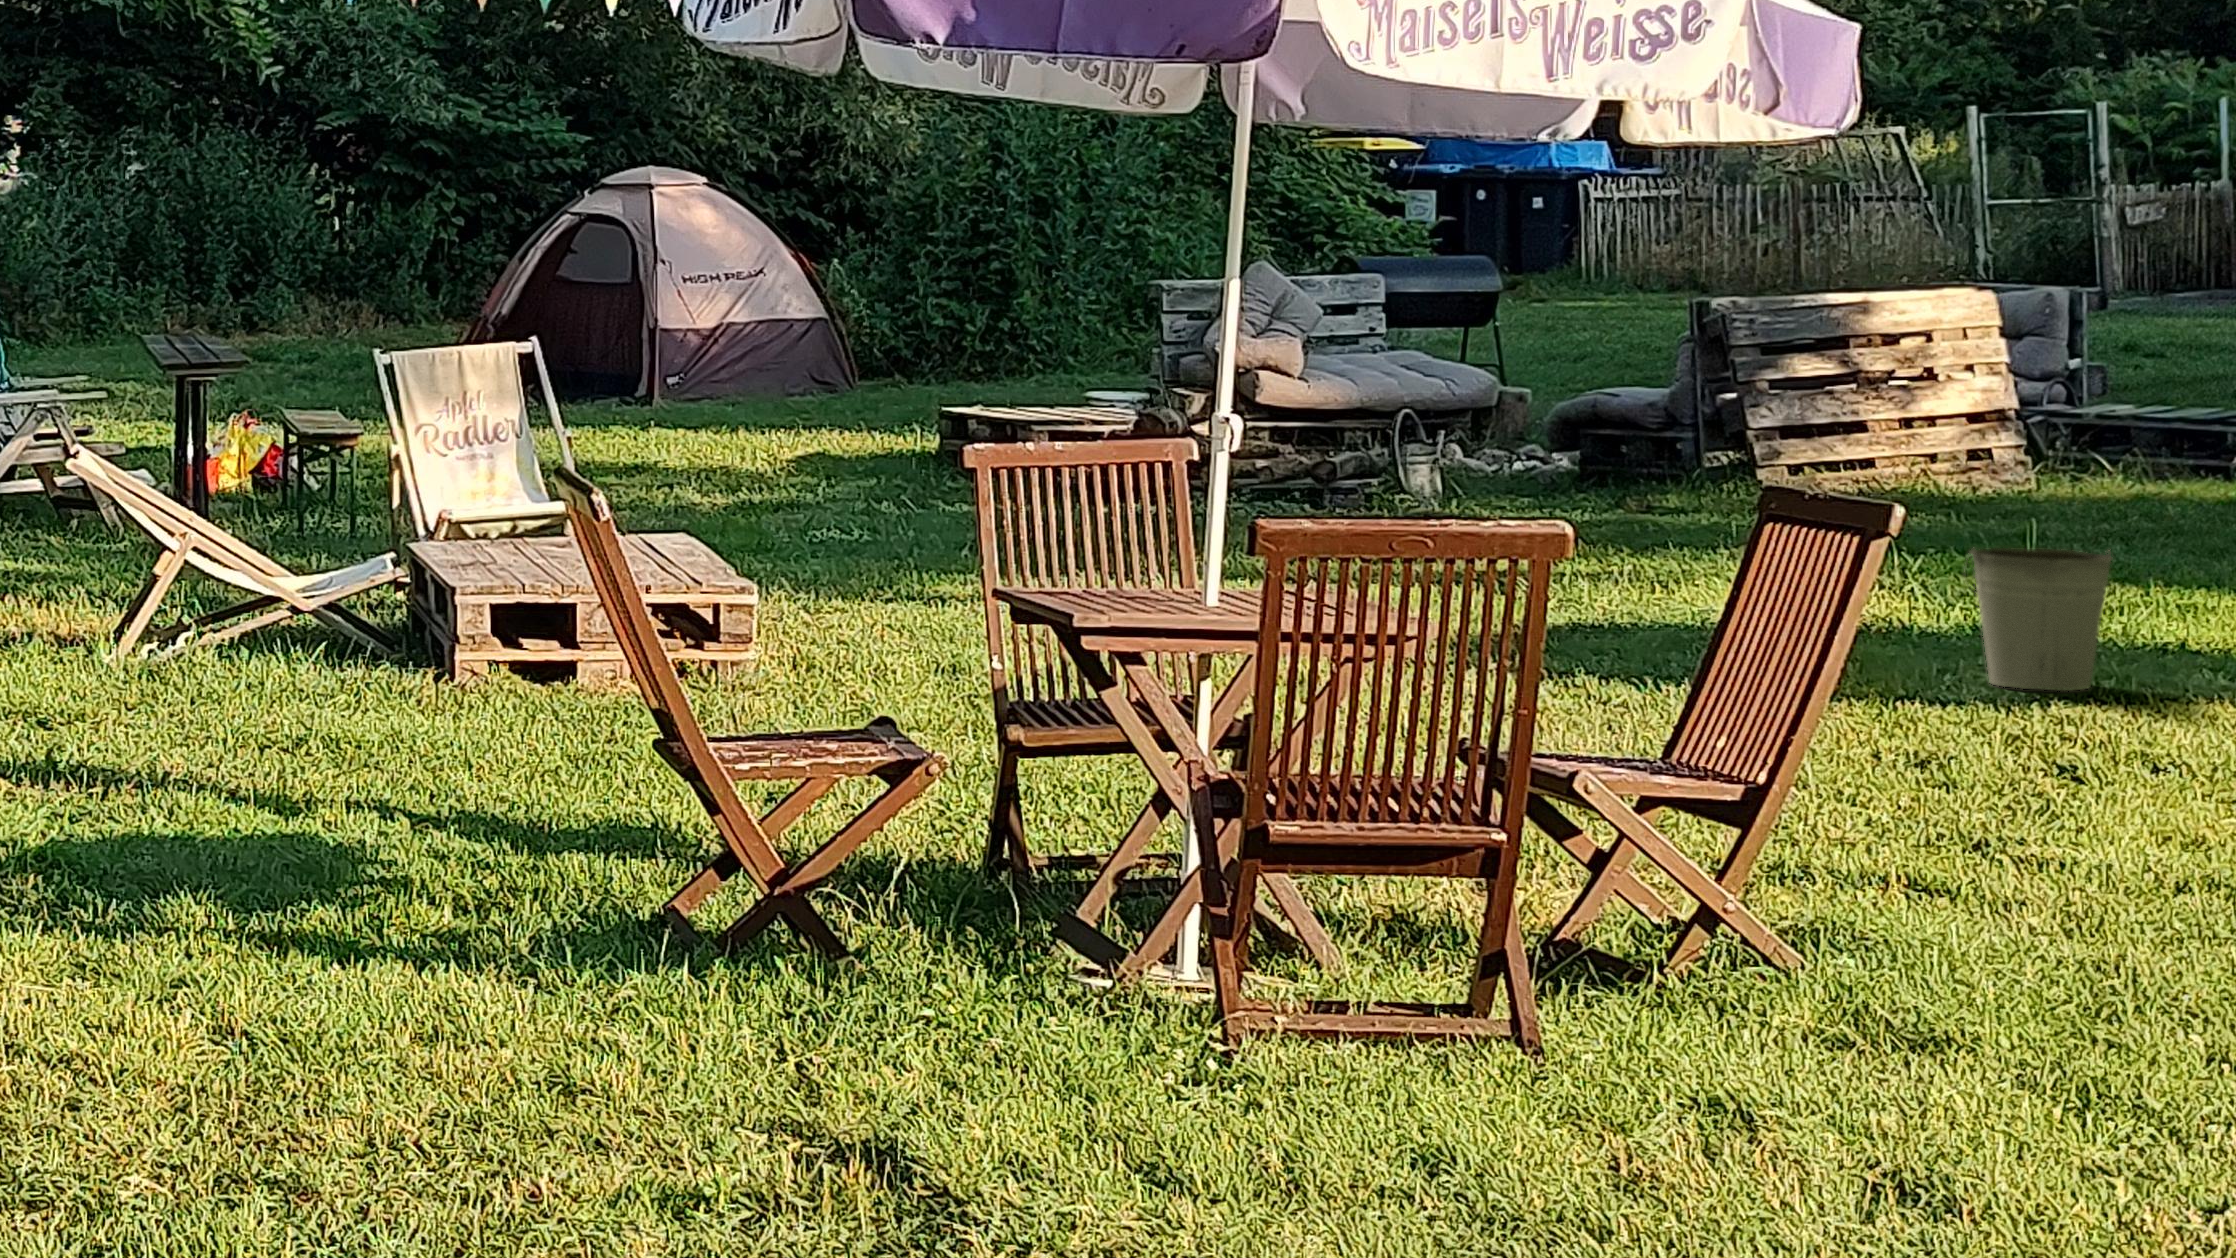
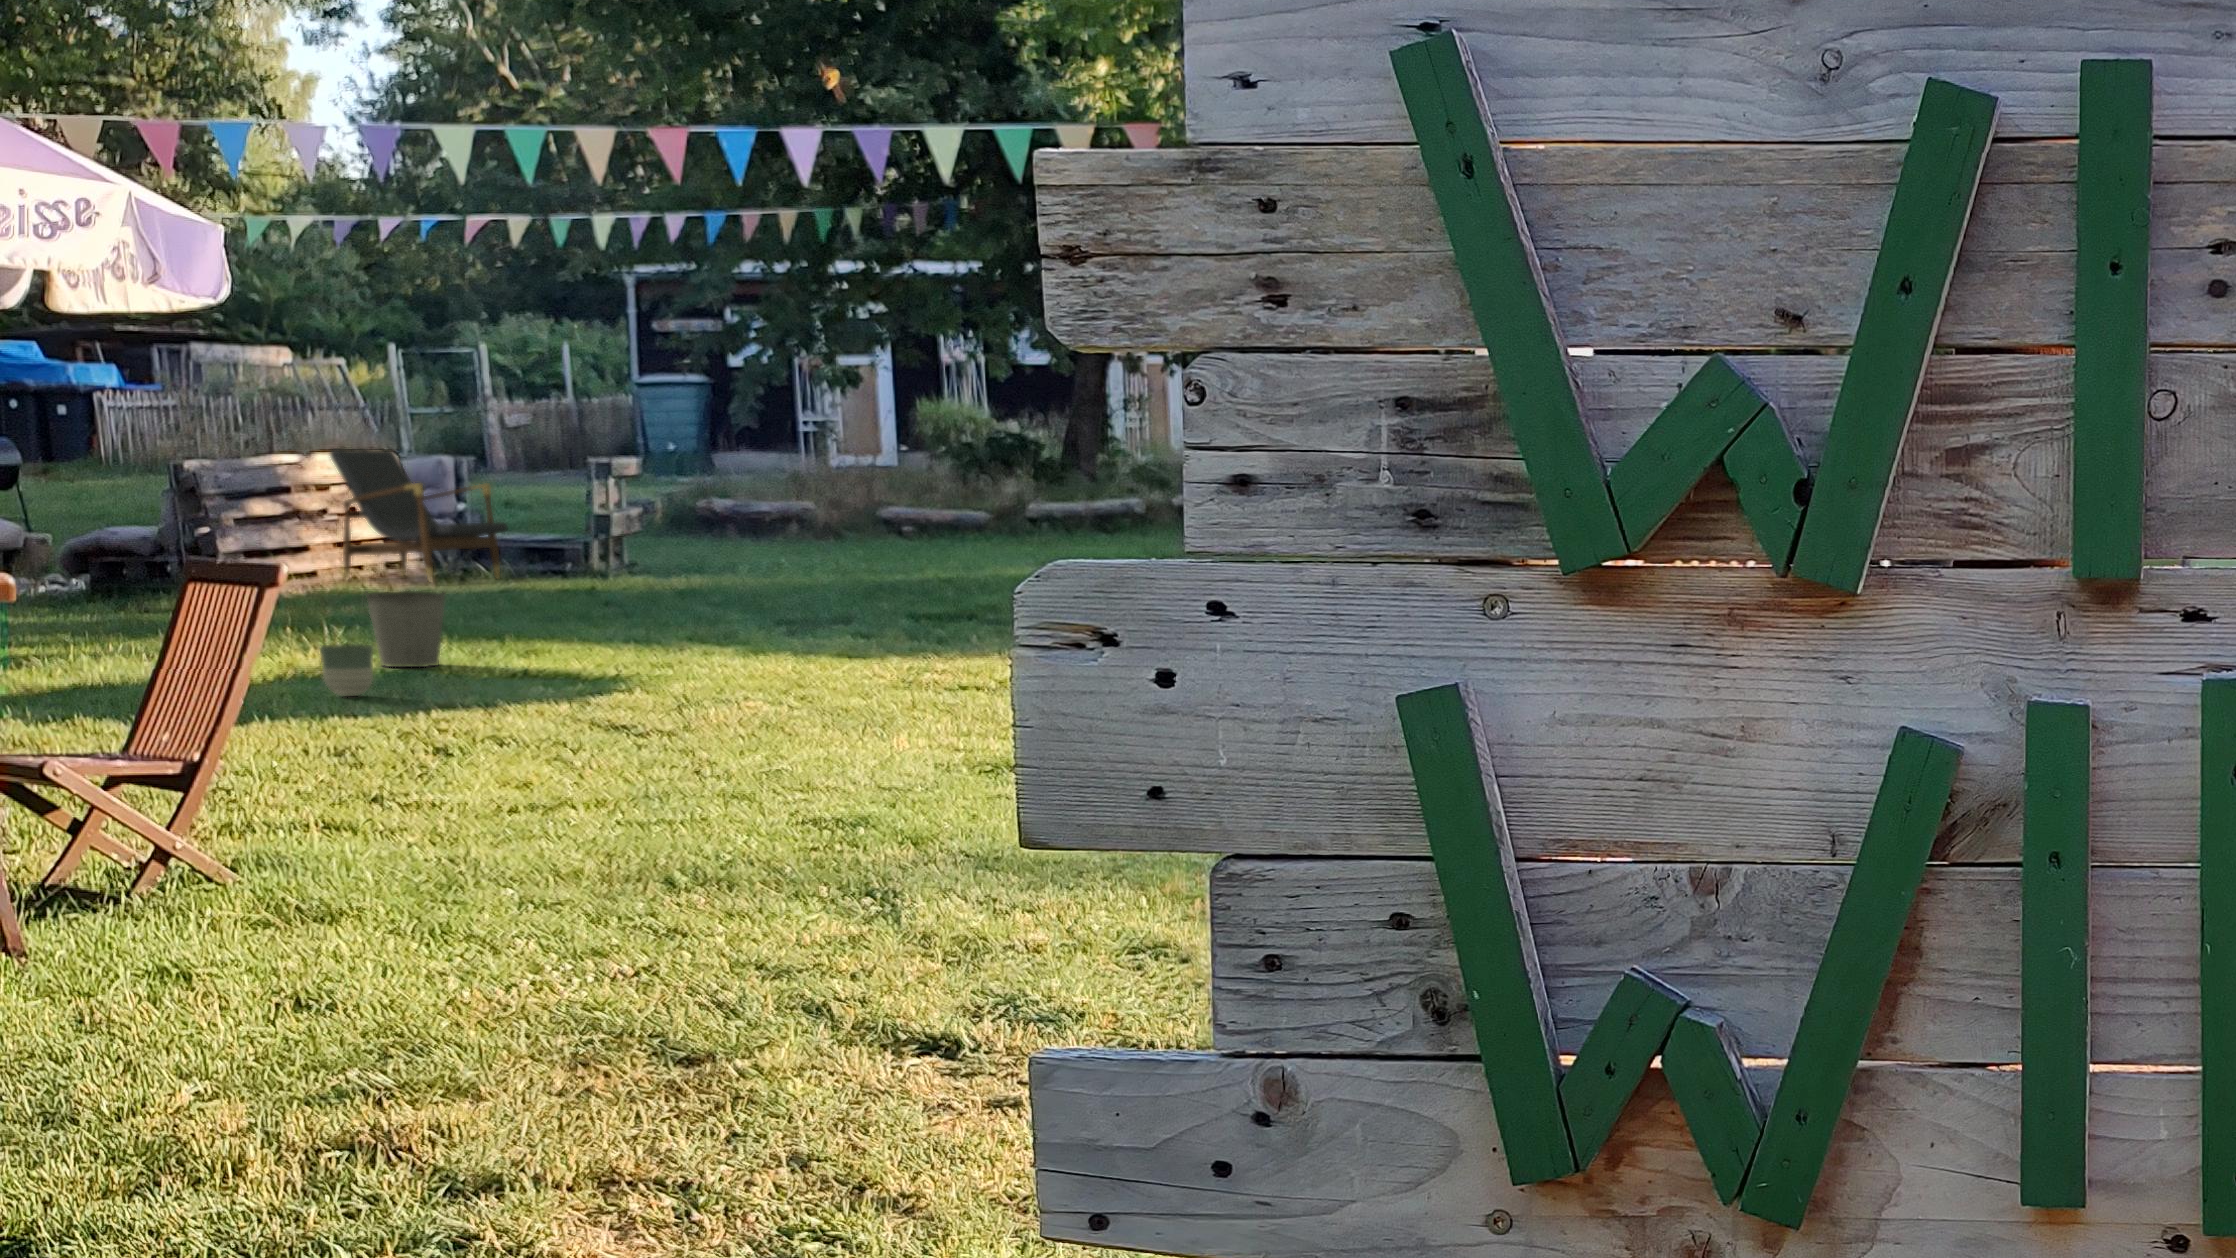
lounge chair: none [1903,272,2181,495] -> present [330,448,508,582]
planter: none [1896,659,1990,758] -> present [320,644,373,696]

